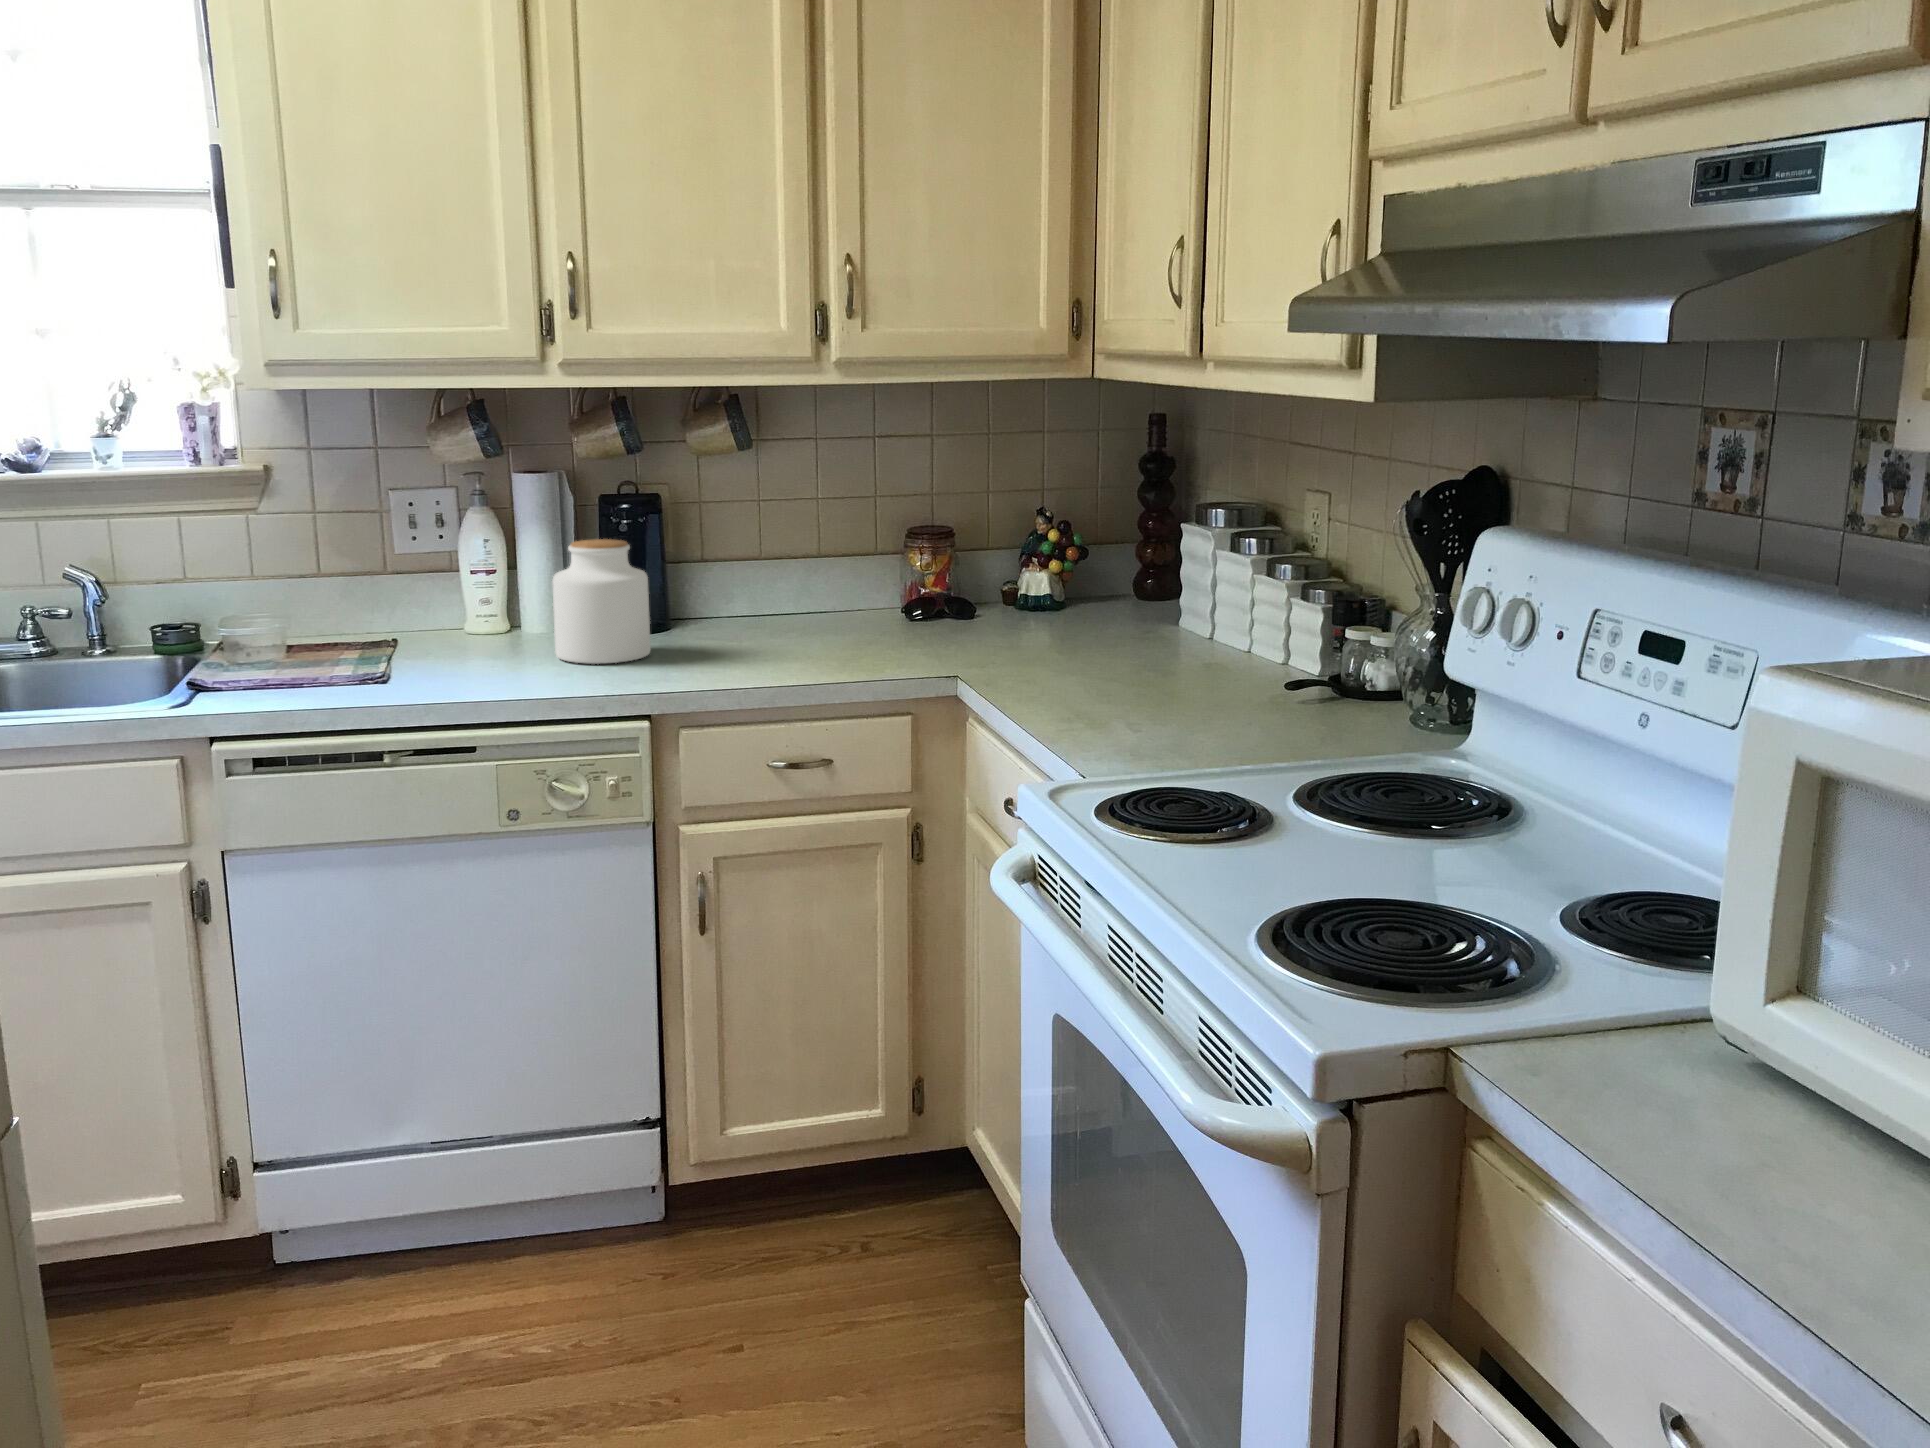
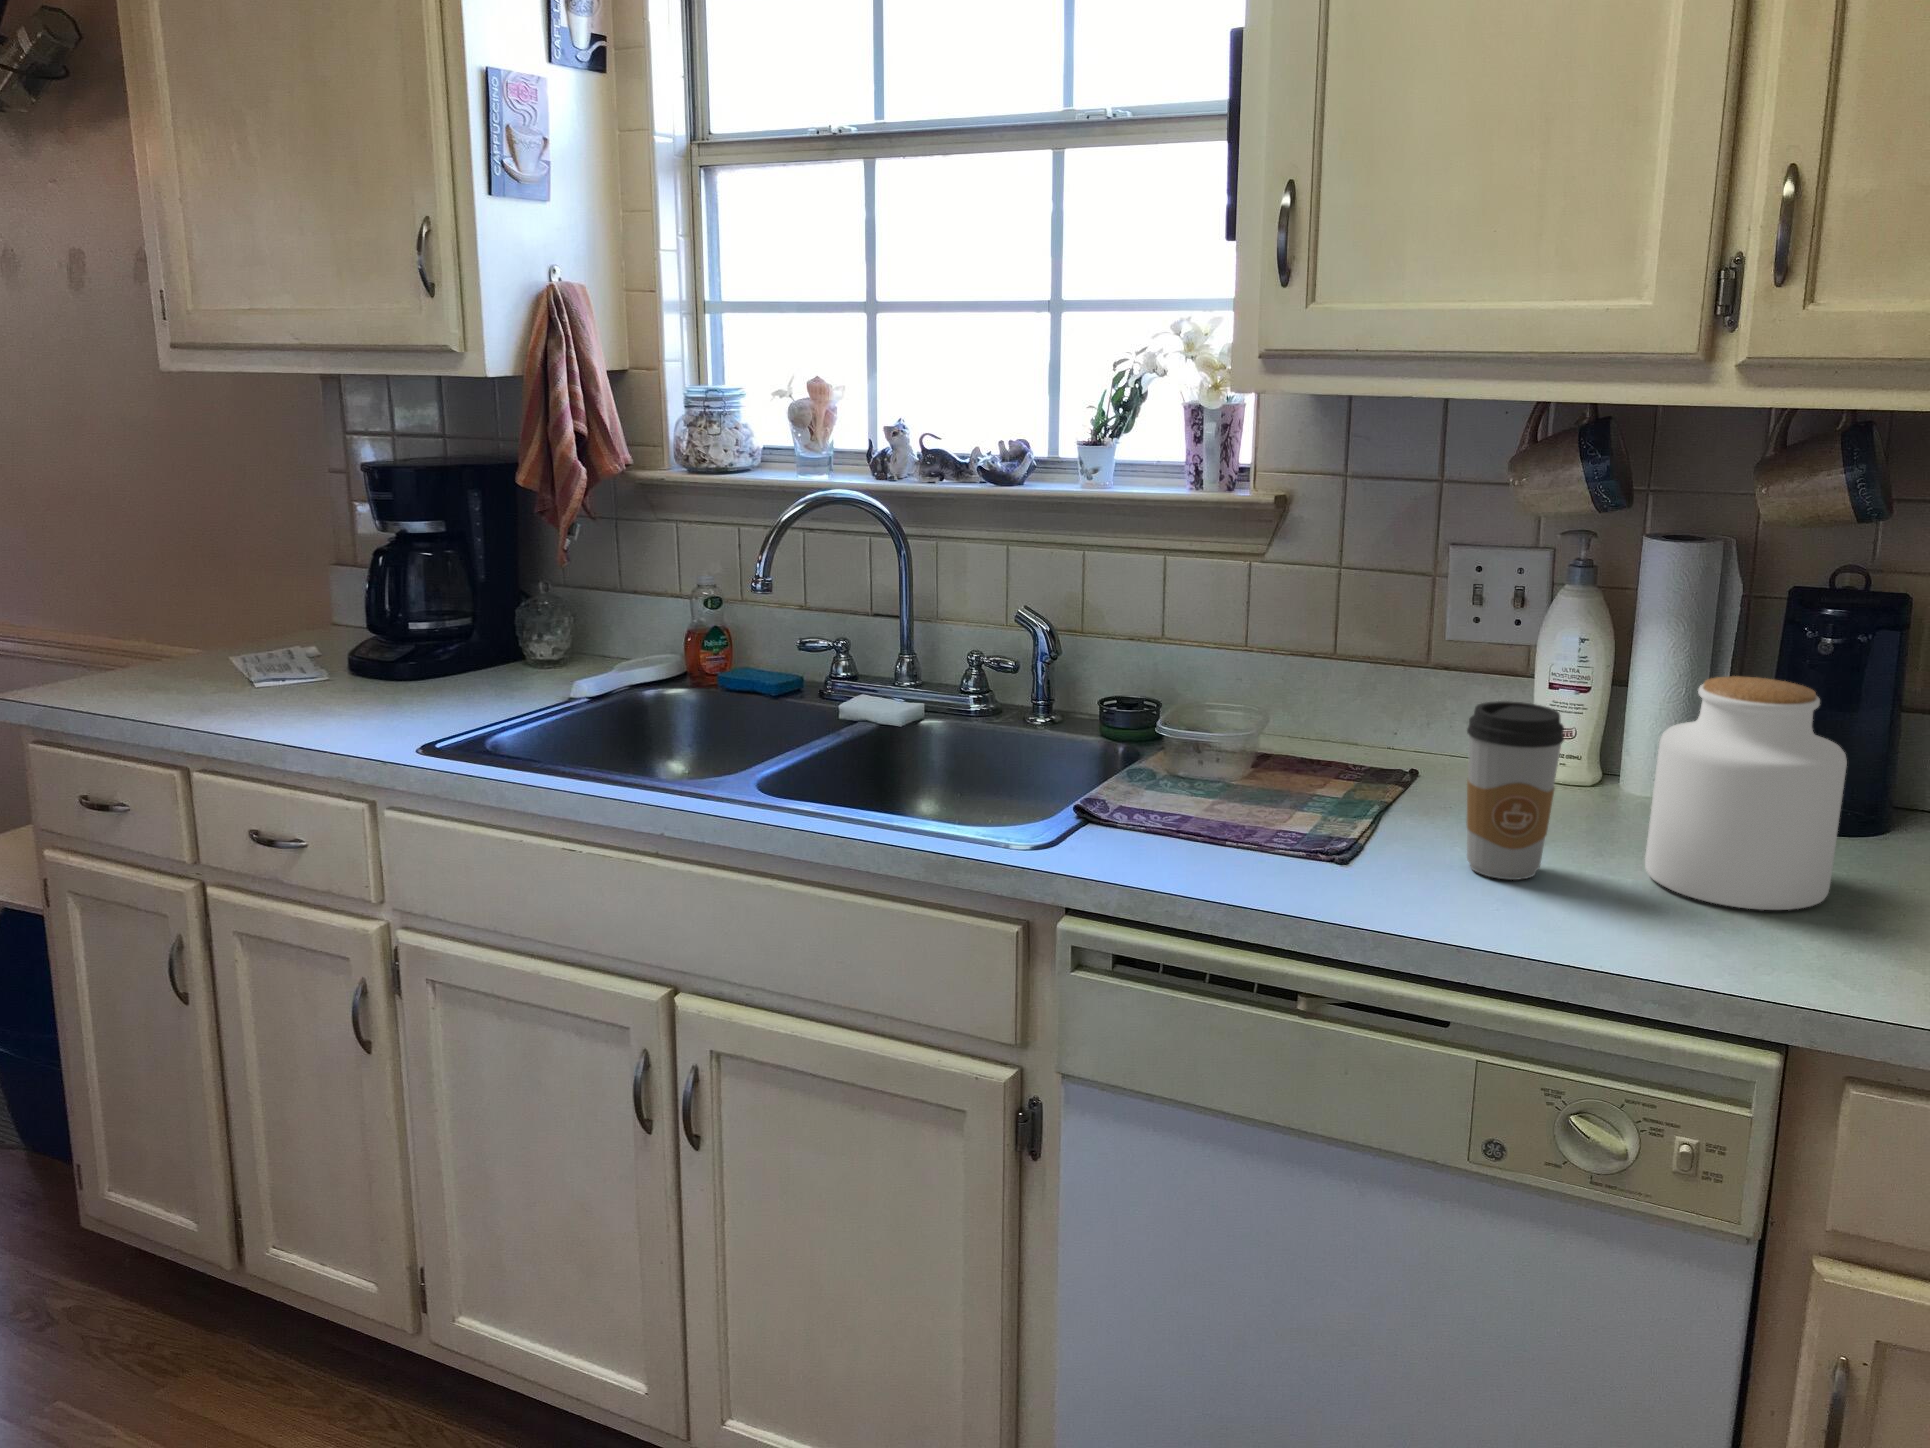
coffee cup: none [447,568,504,673] -> present [1467,701,1564,880]

